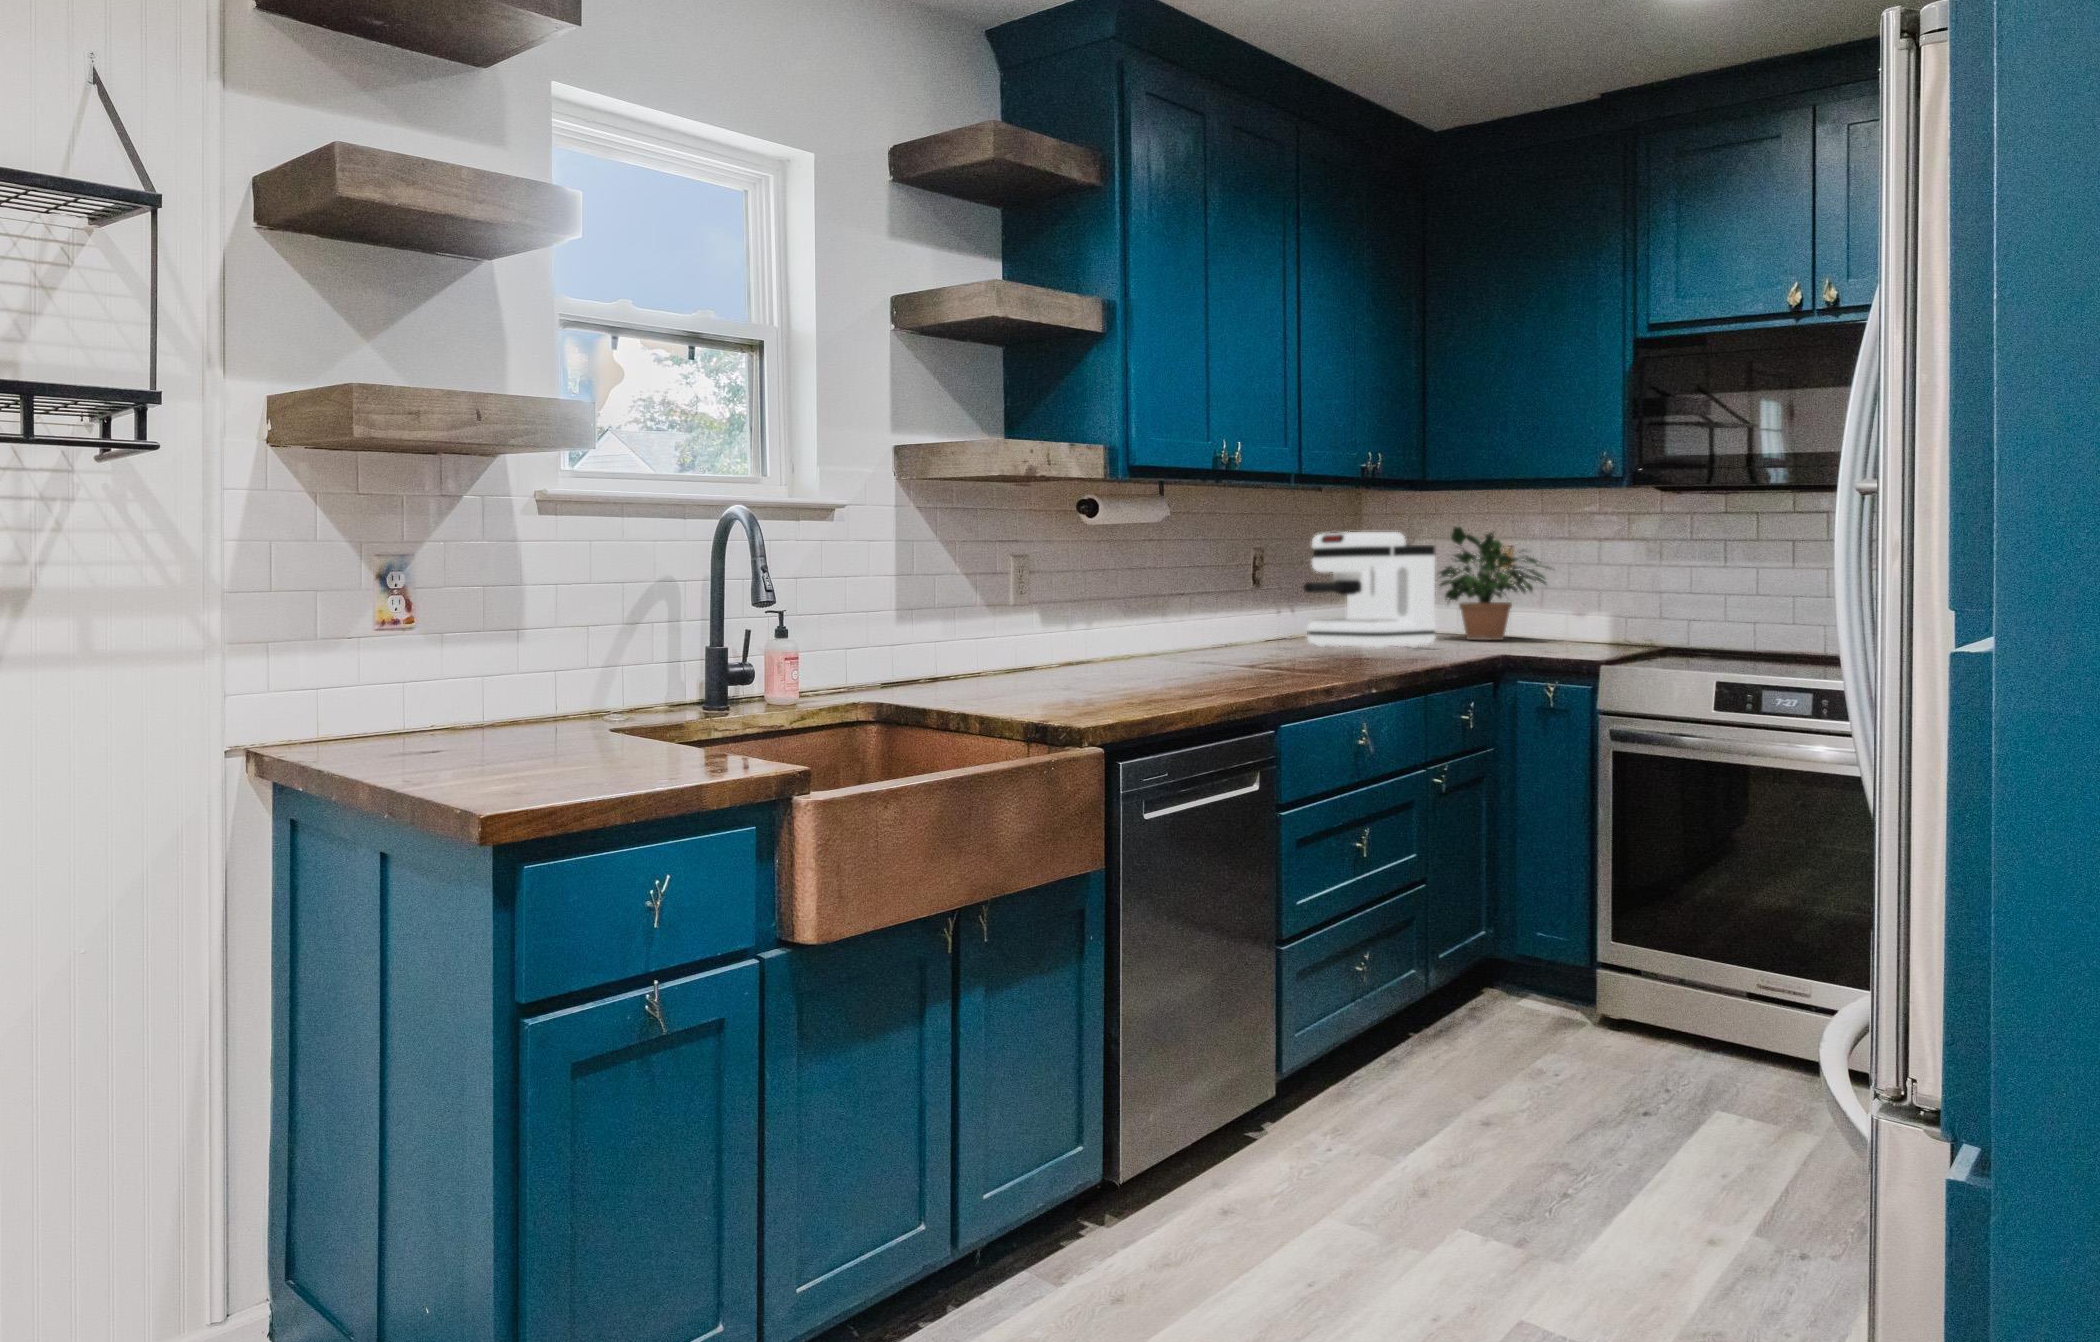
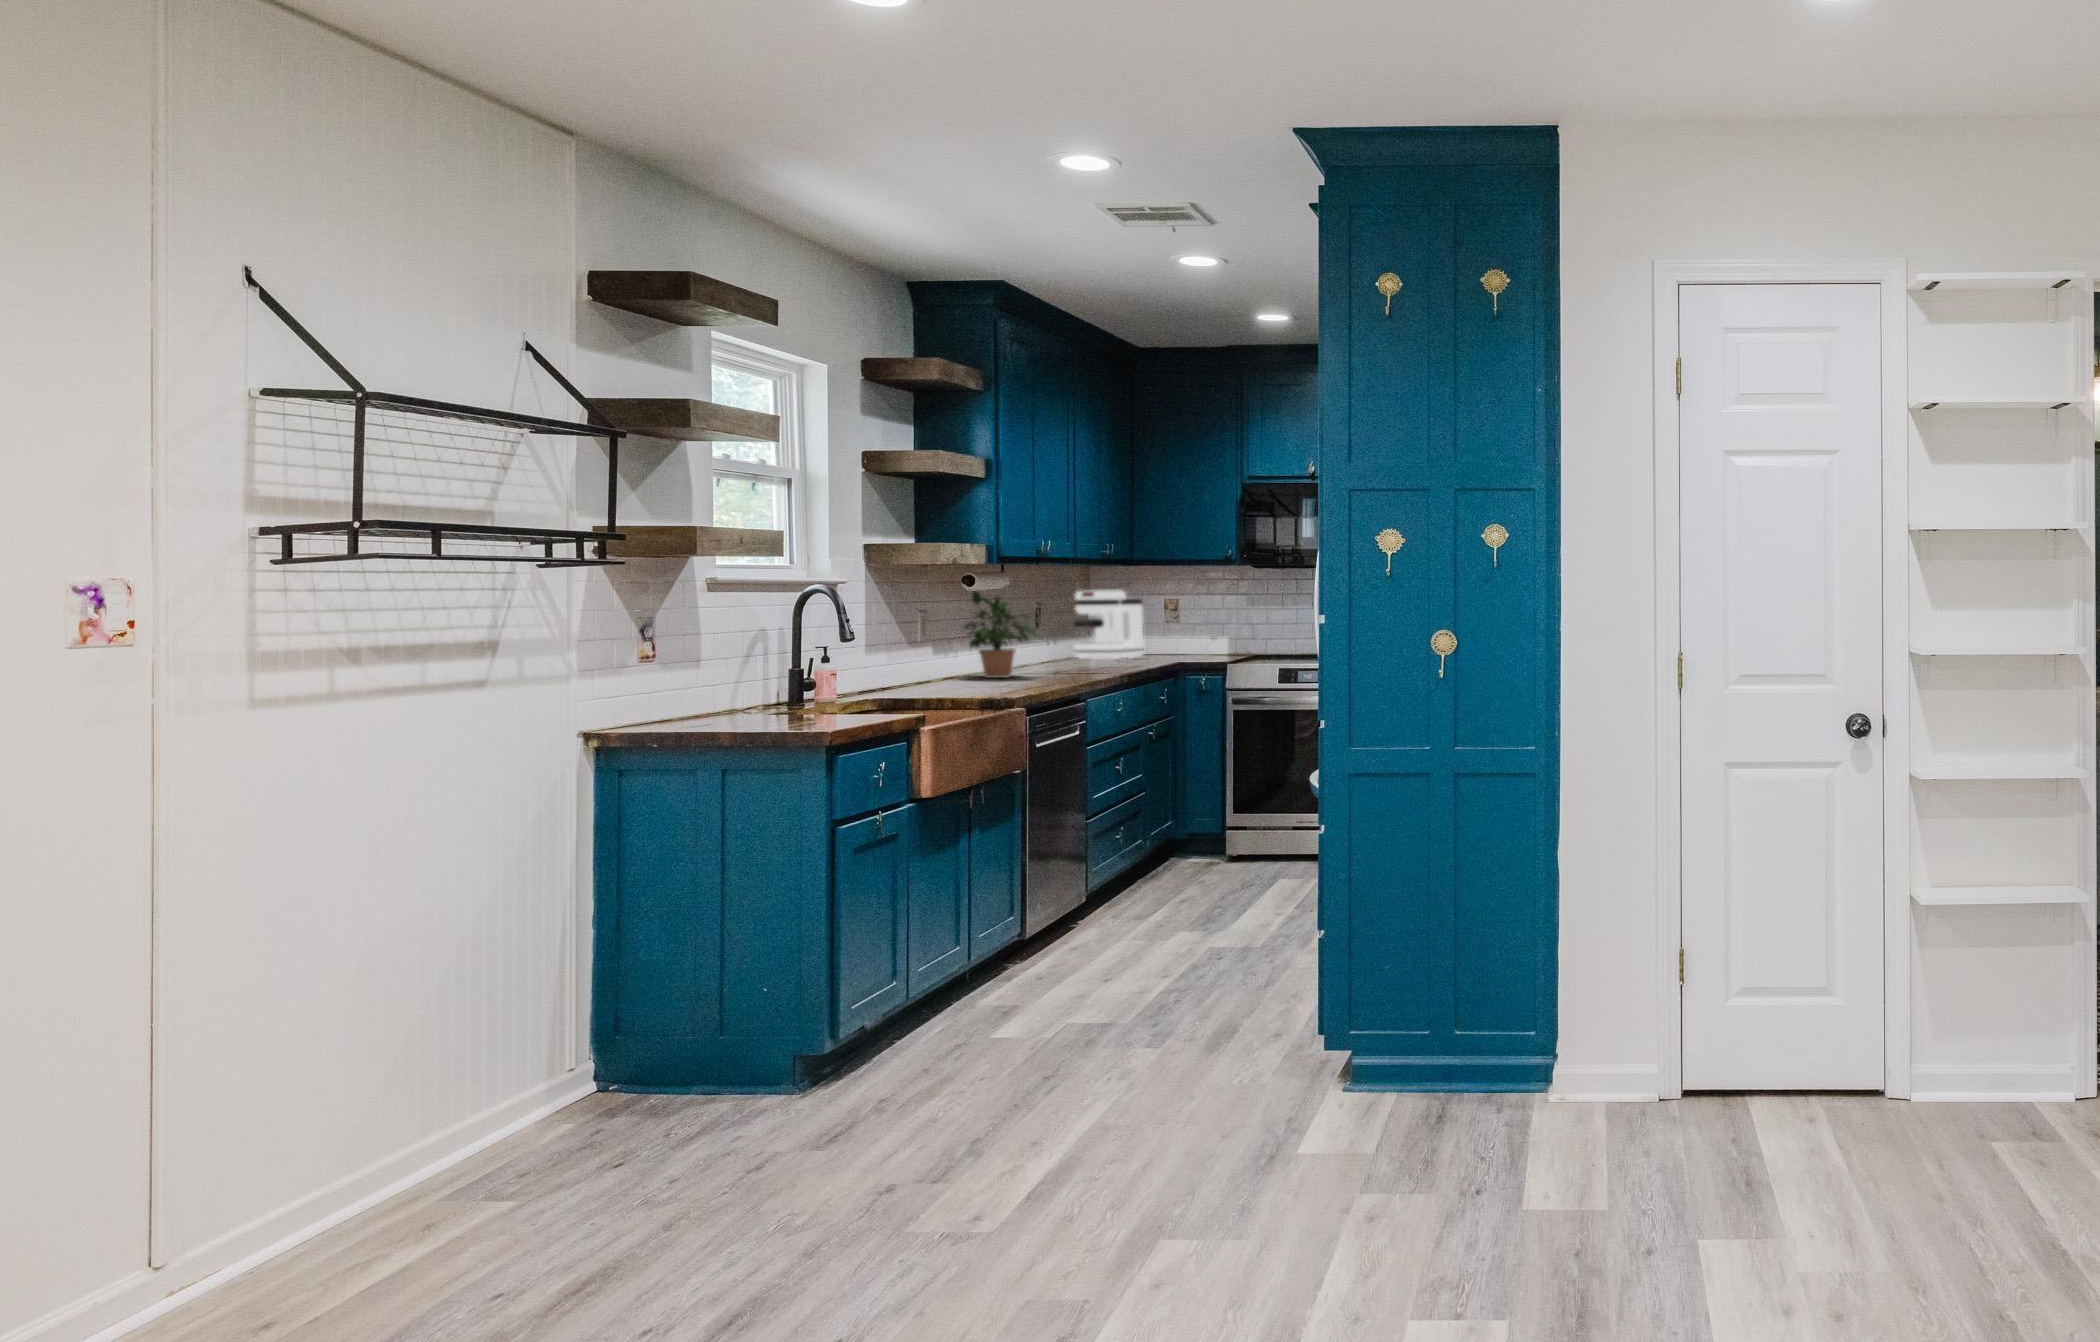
potted plant: present [1439,527,1548,640] -> present [962,591,1039,678]

